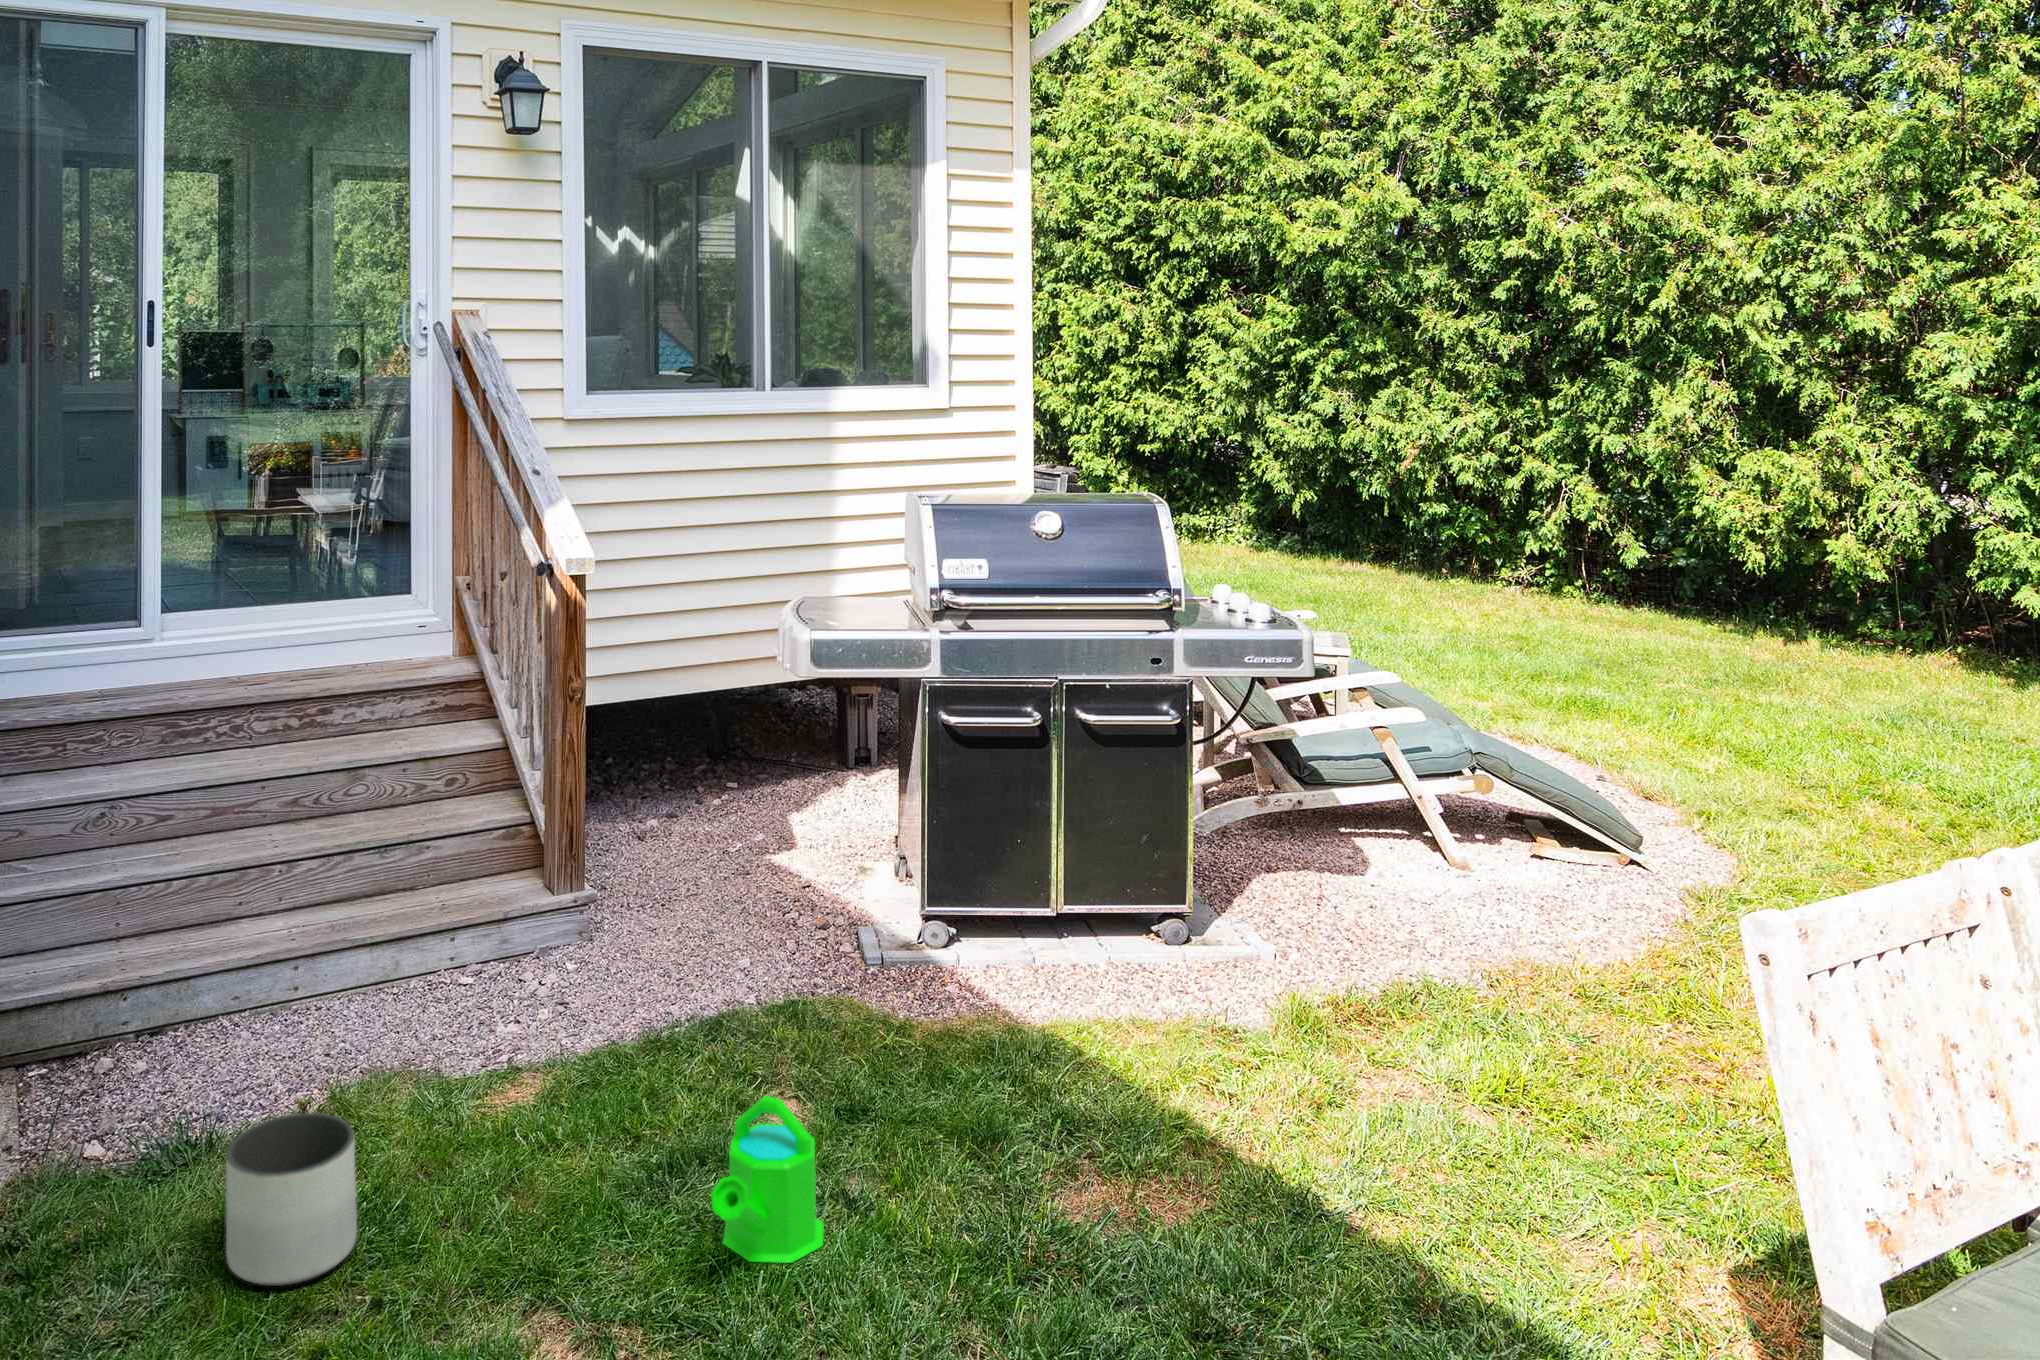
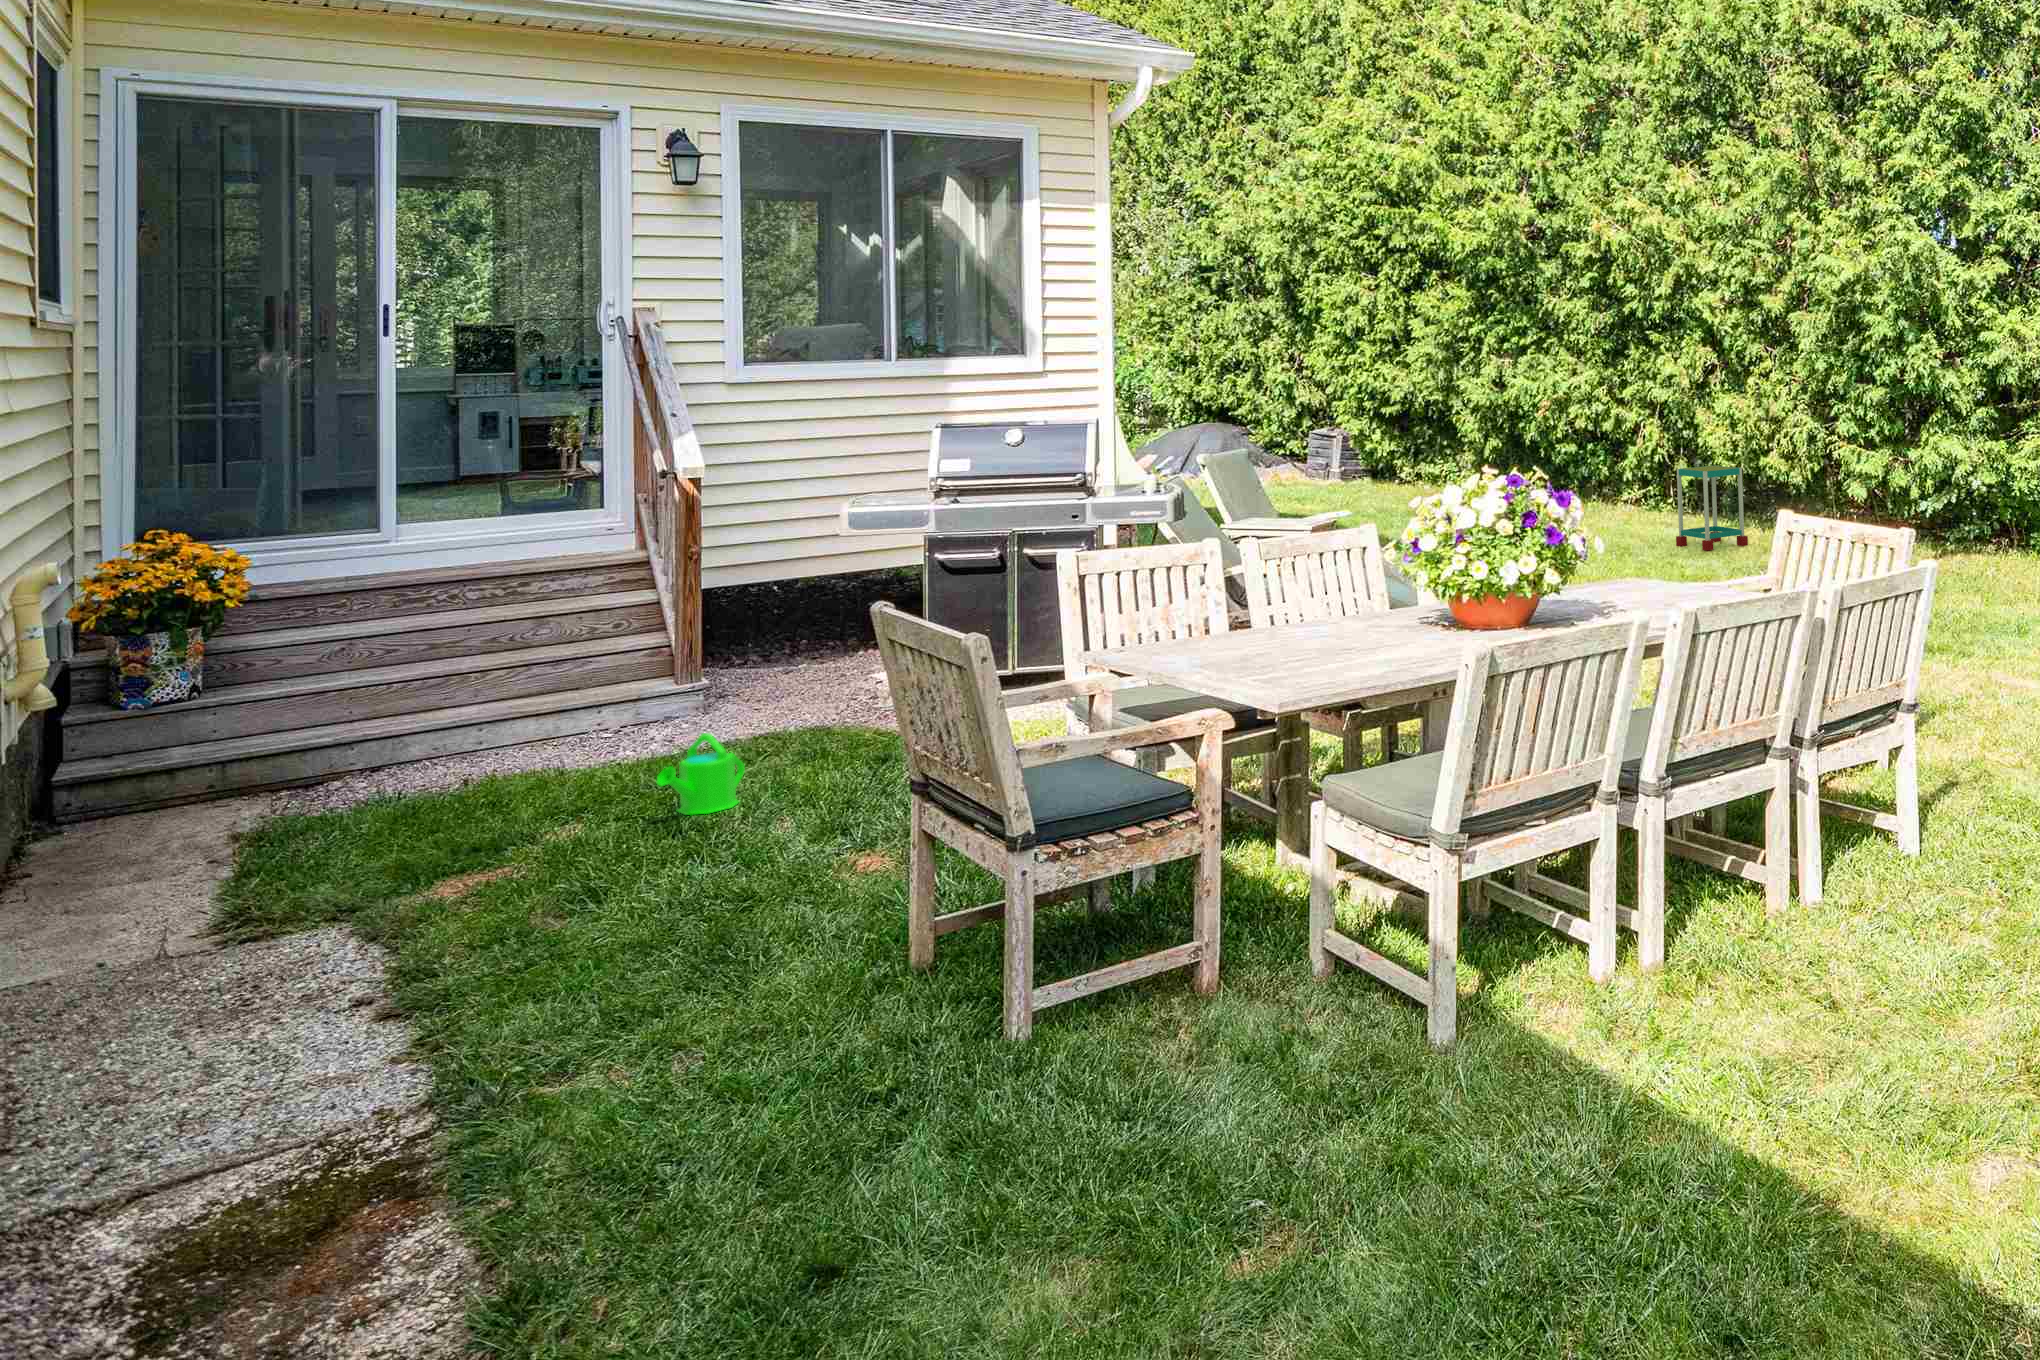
side table: none [1718,554,1838,678] -> present [1676,466,1748,551]
planter: present [226,1113,357,1286] -> none [376,762,462,841]

